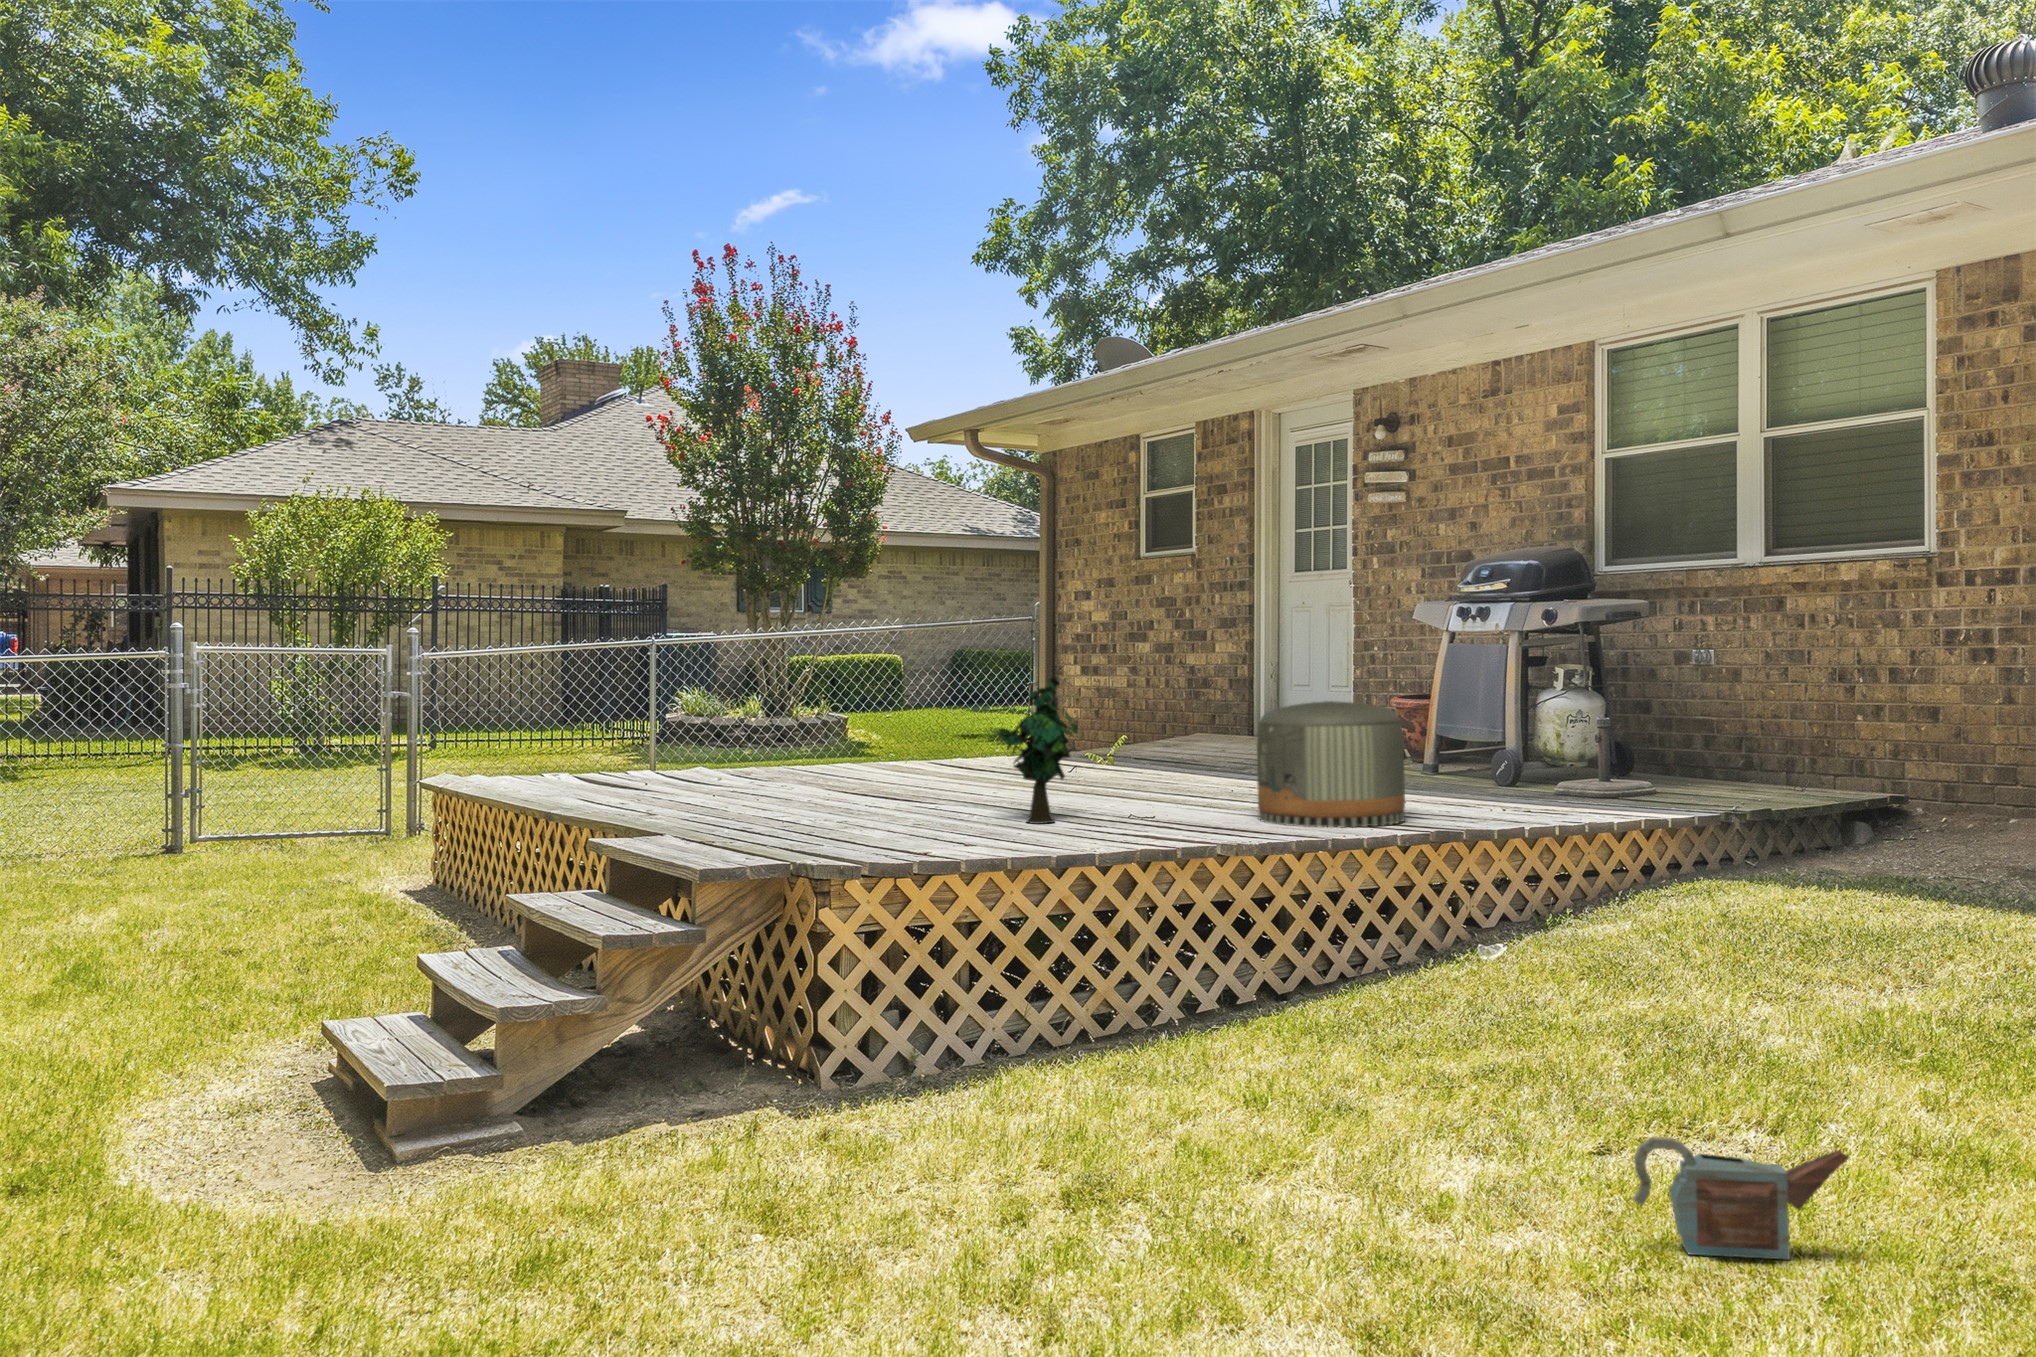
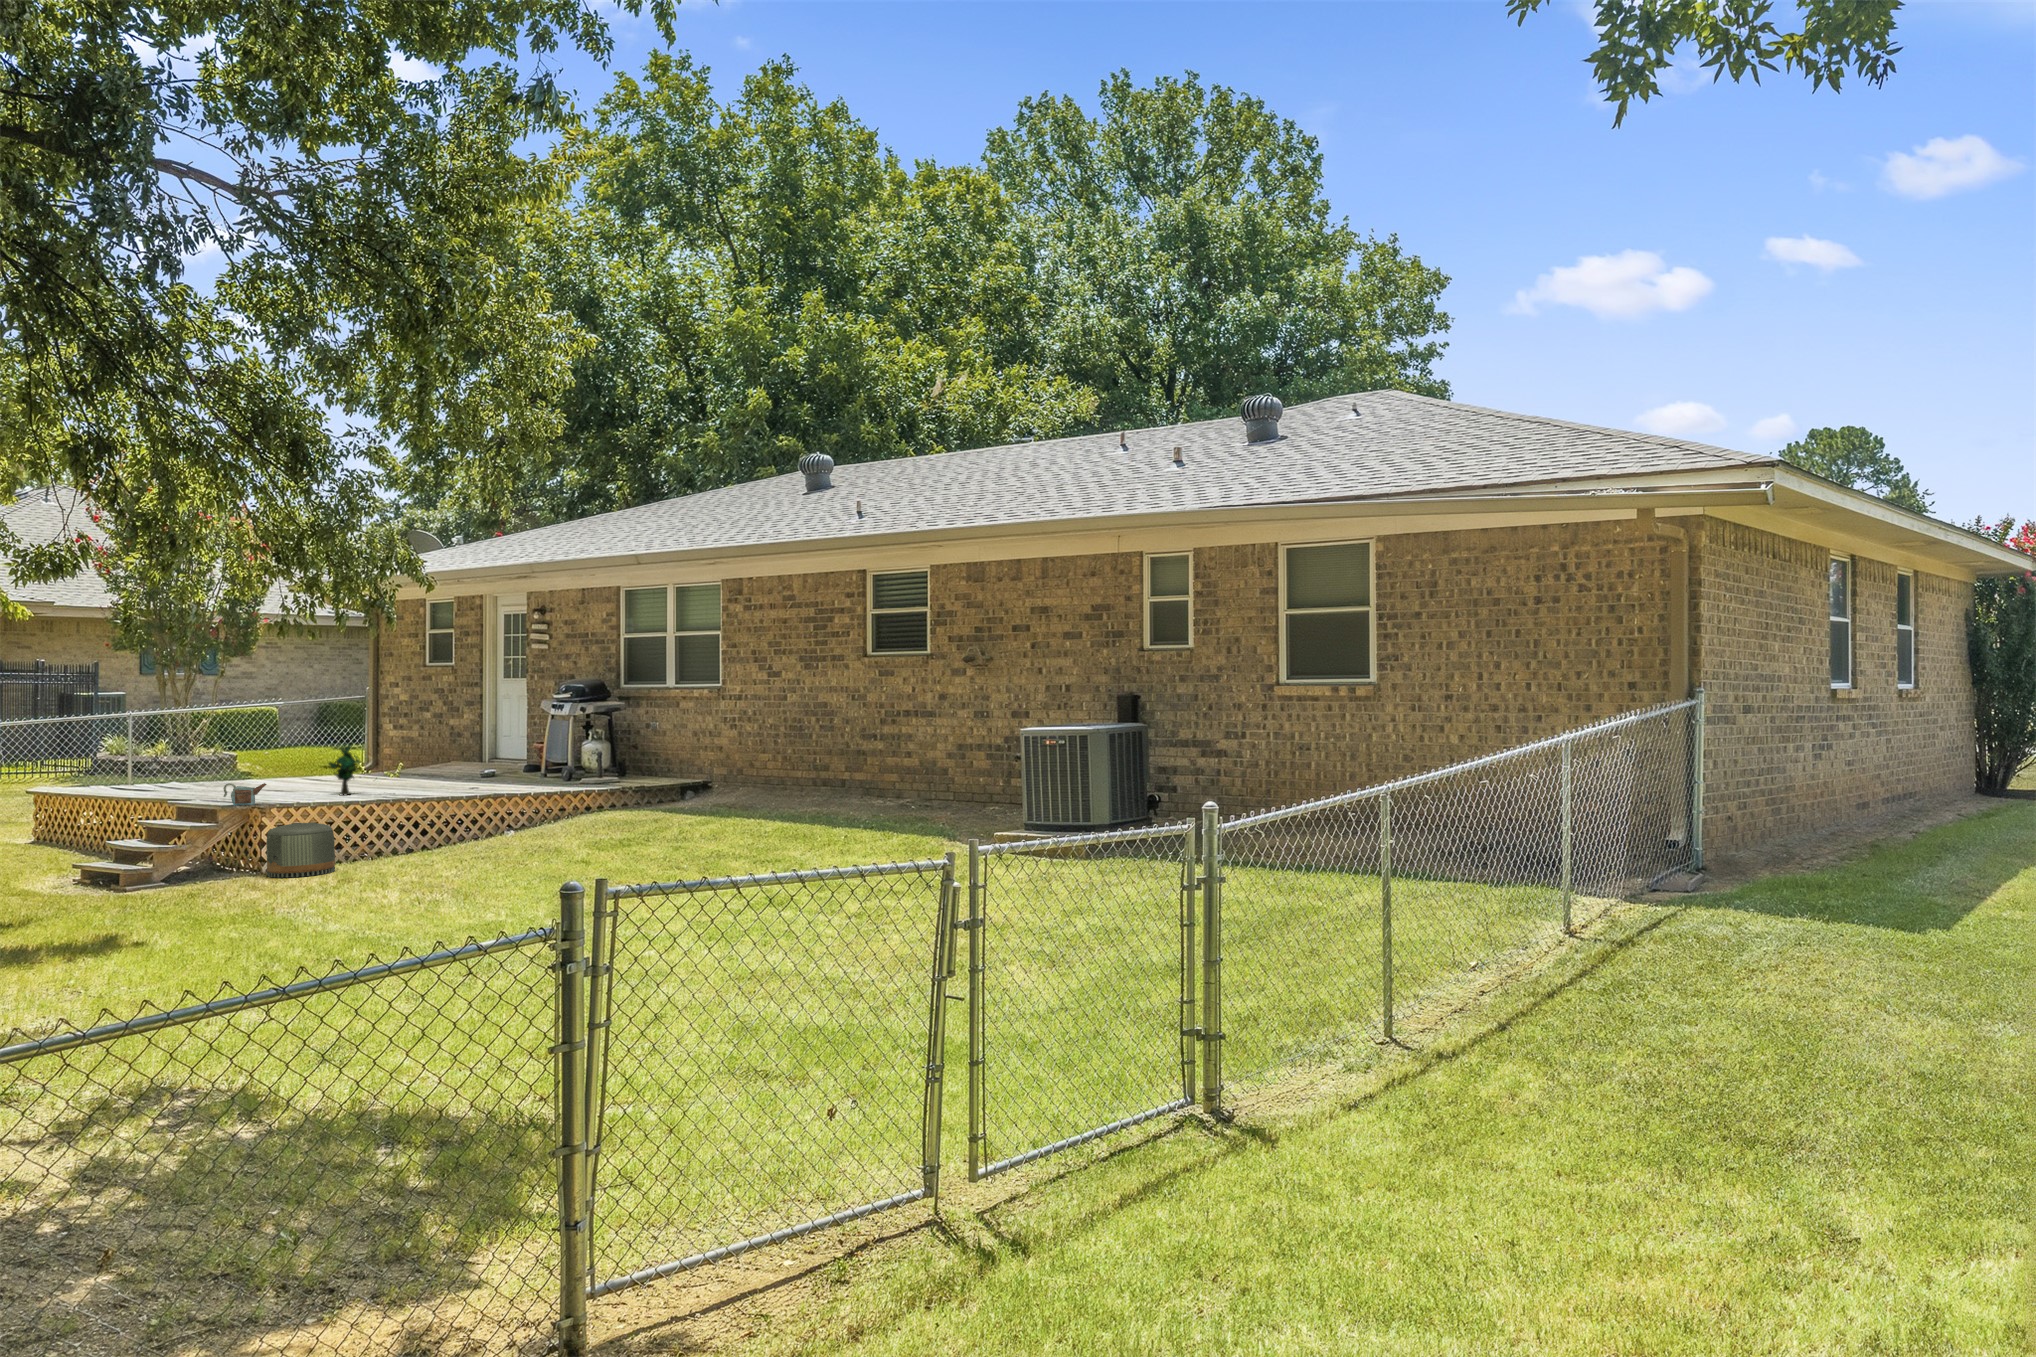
pouf: present [1257,701,1405,828] -> present [266,823,335,878]
watering can: present [1633,1137,1850,1259] -> present [223,783,266,805]

